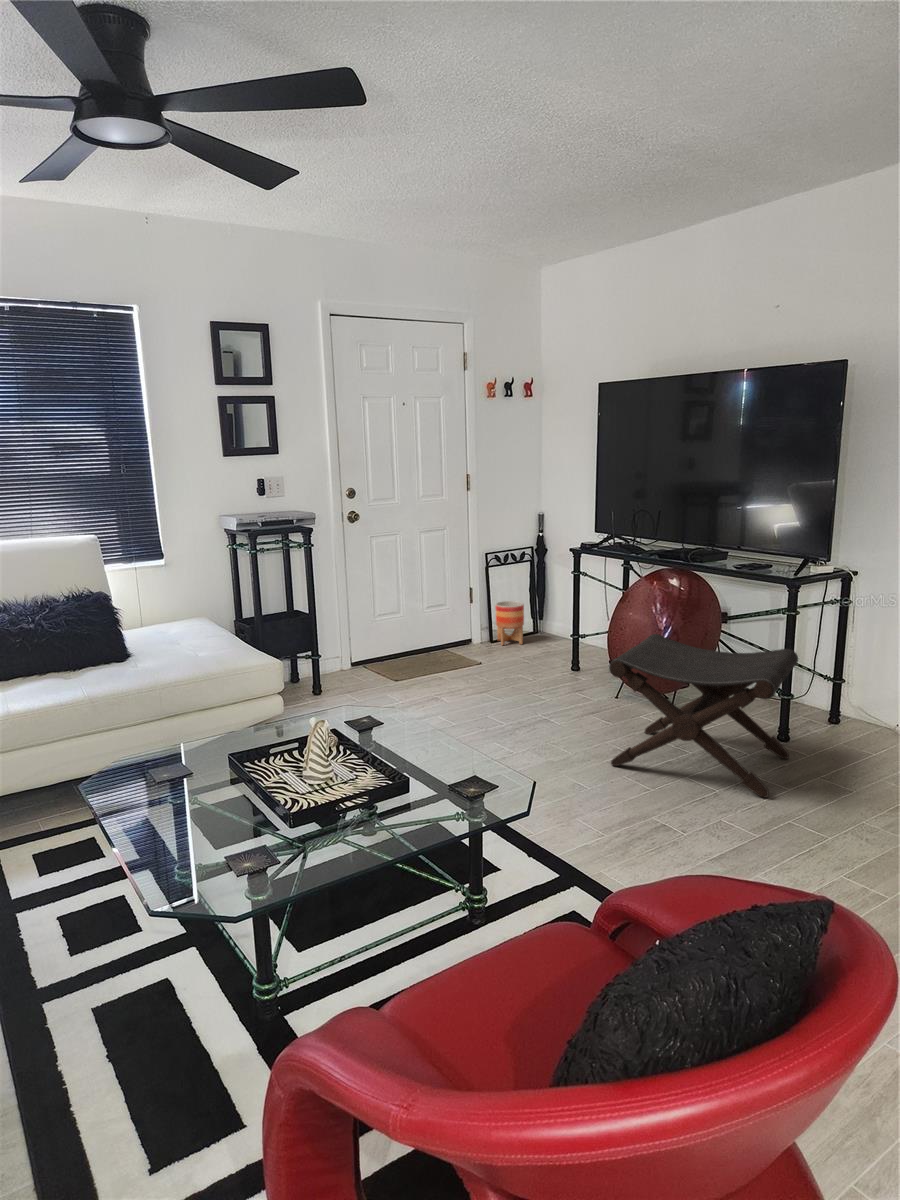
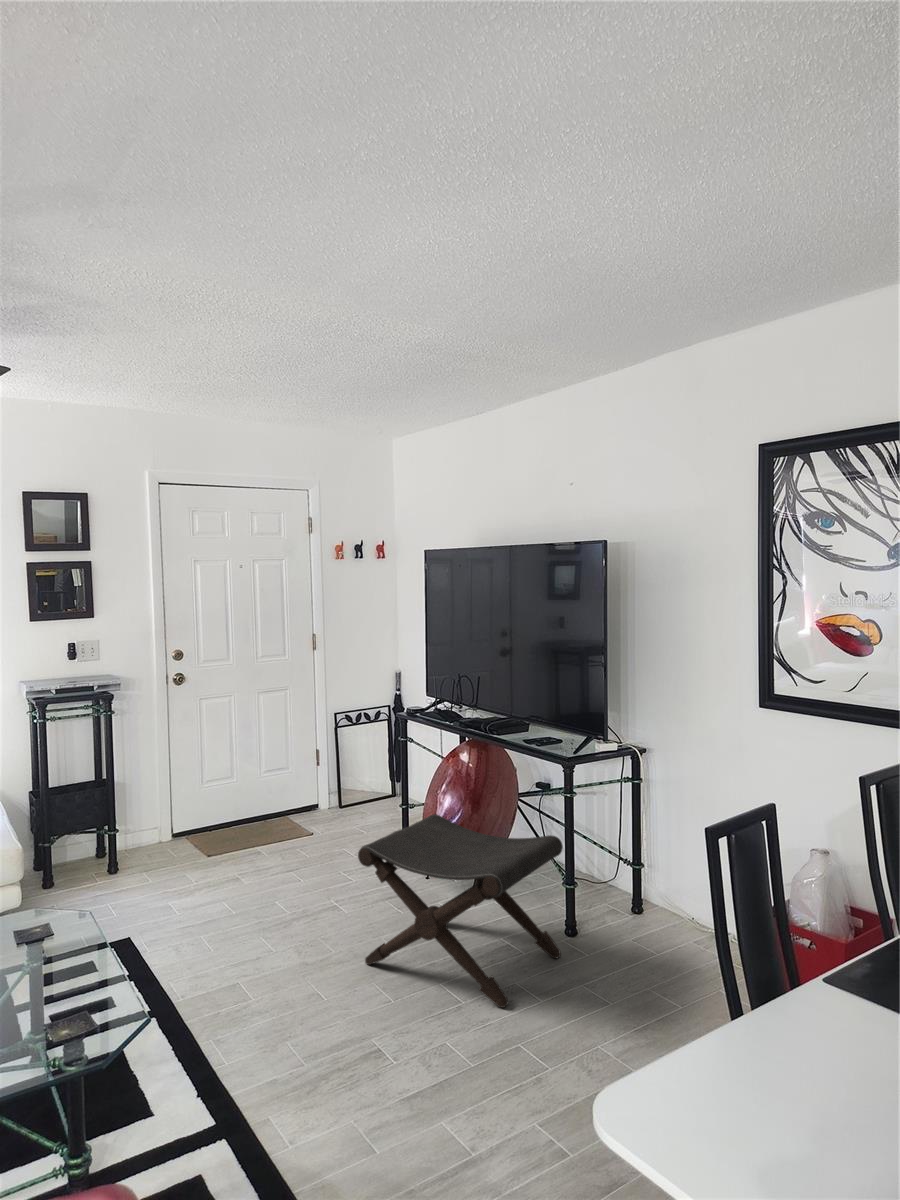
planter: present [495,601,524,645] -> none [344,764,374,812]

